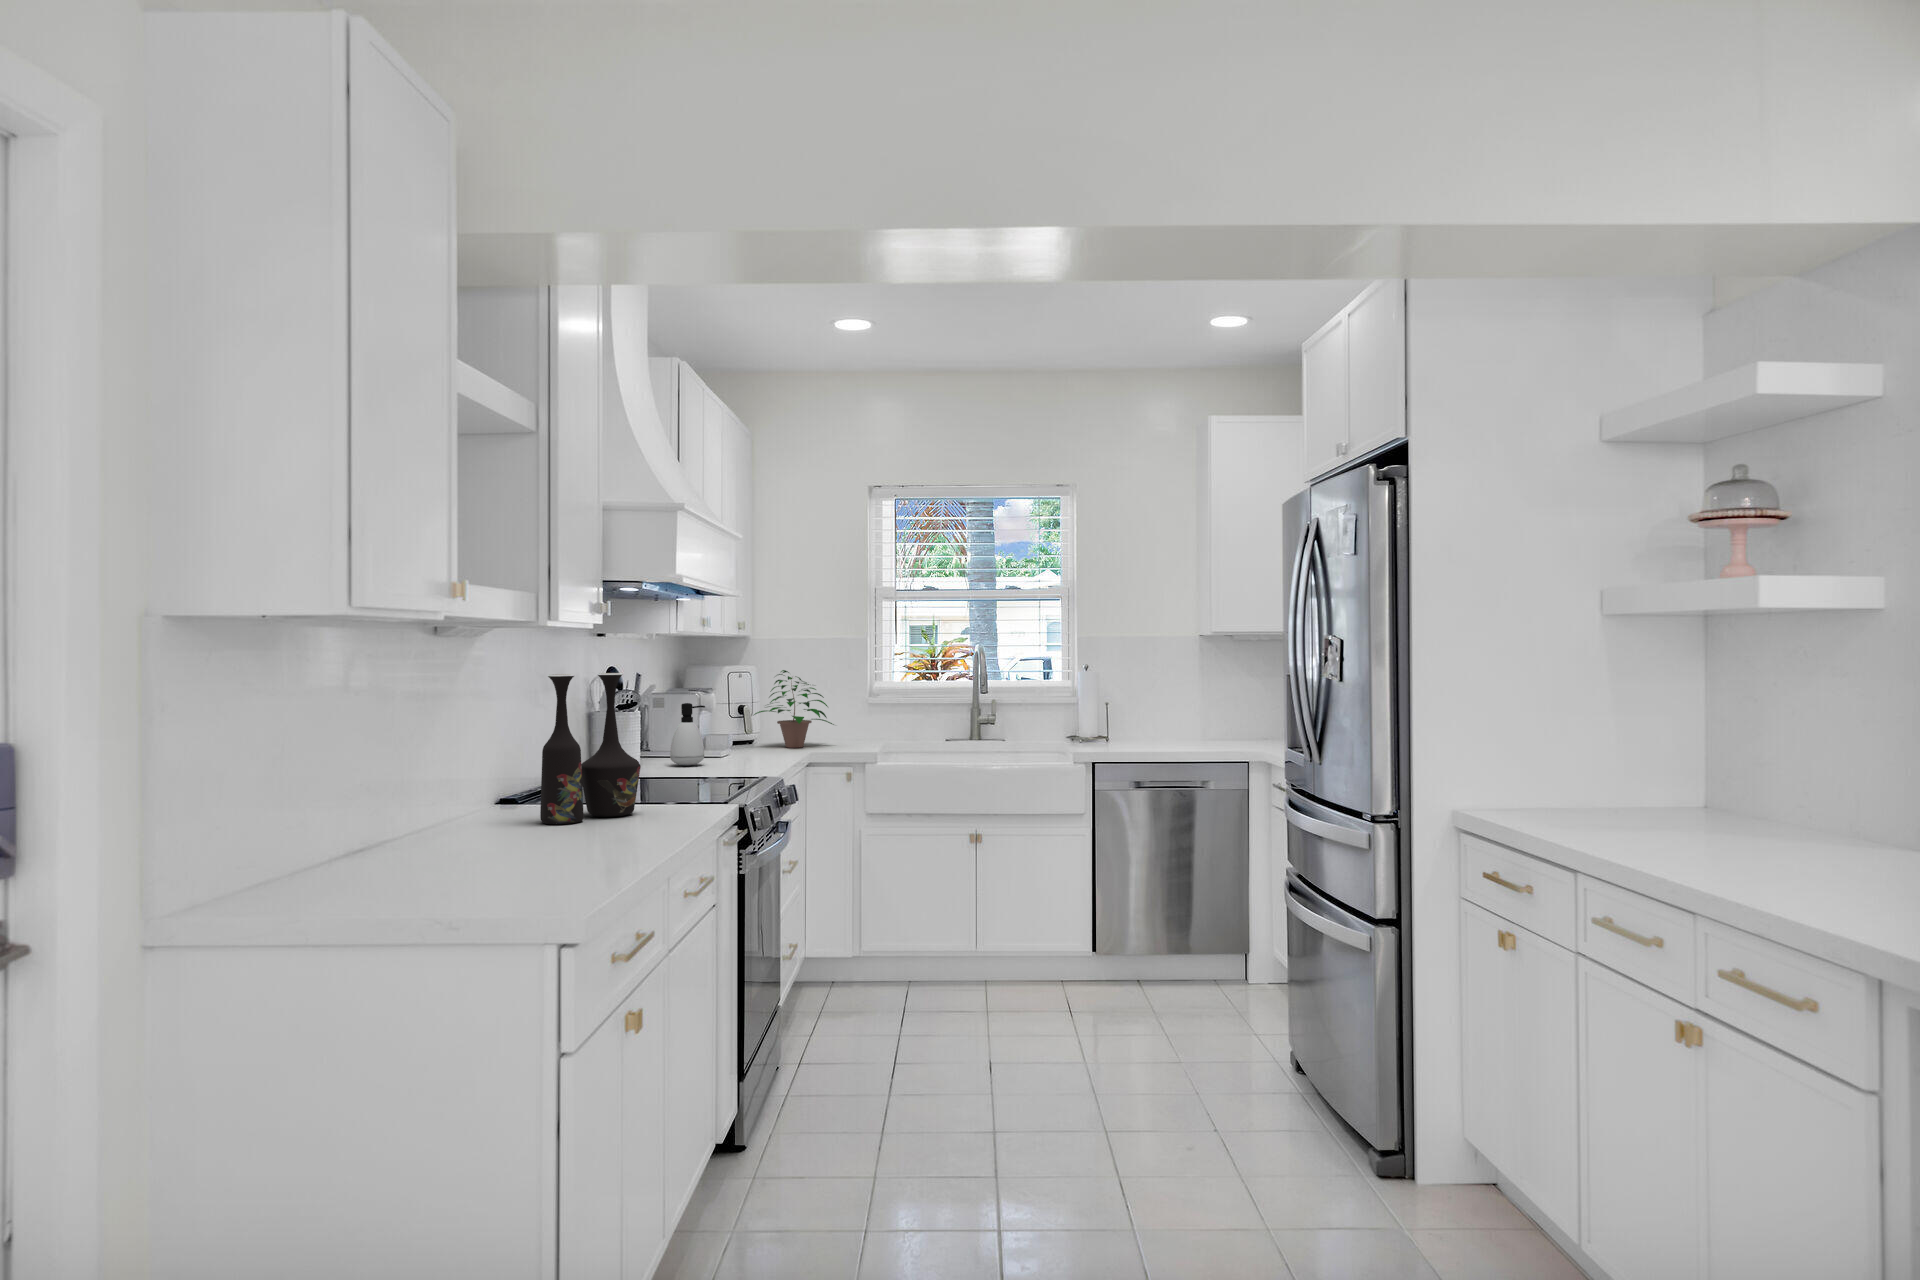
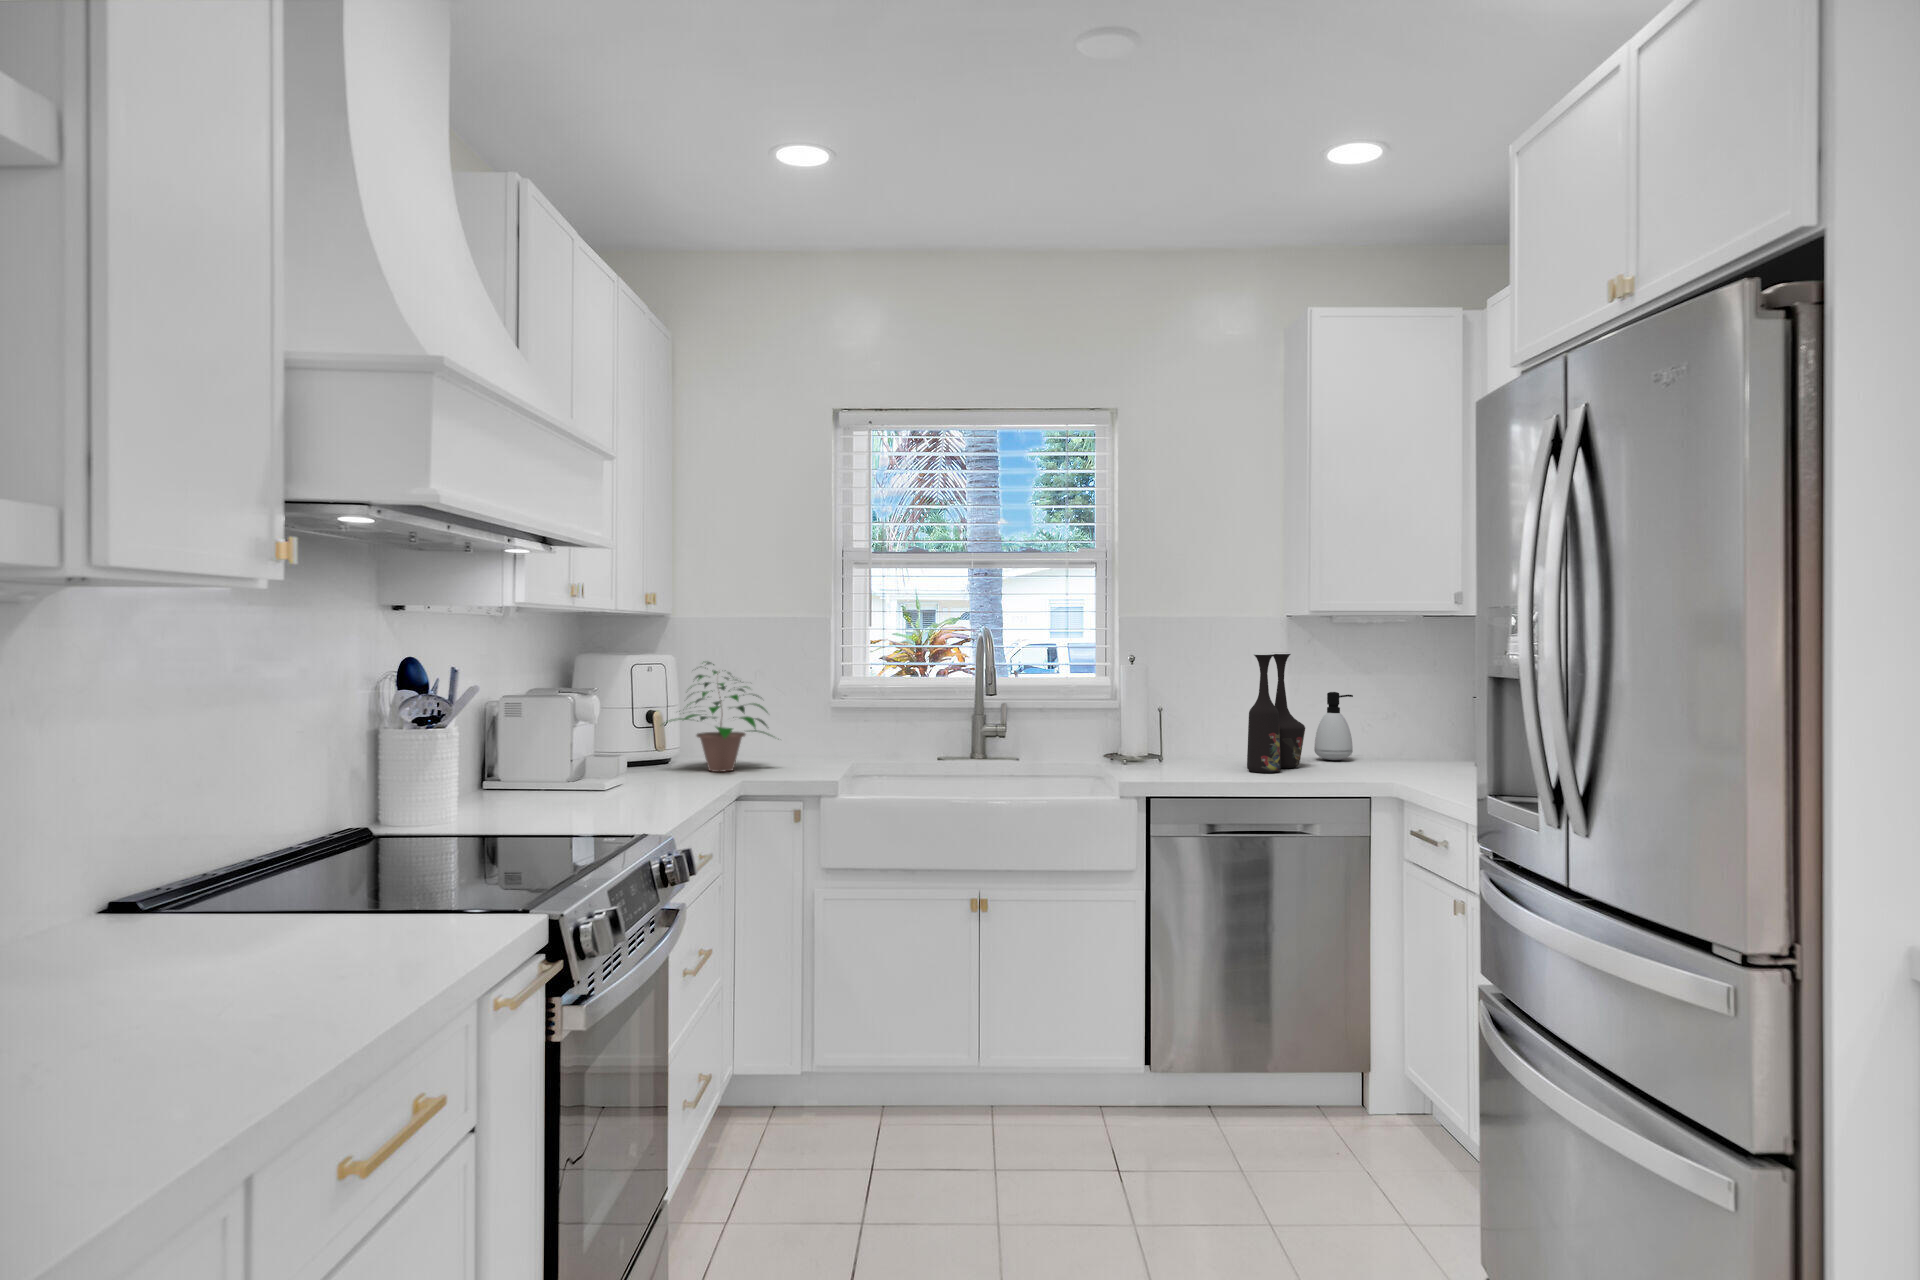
vase: present [540,673,641,824] -> present [1247,653,1305,773]
soap dispenser: present [670,703,705,765] -> present [1314,692,1353,760]

